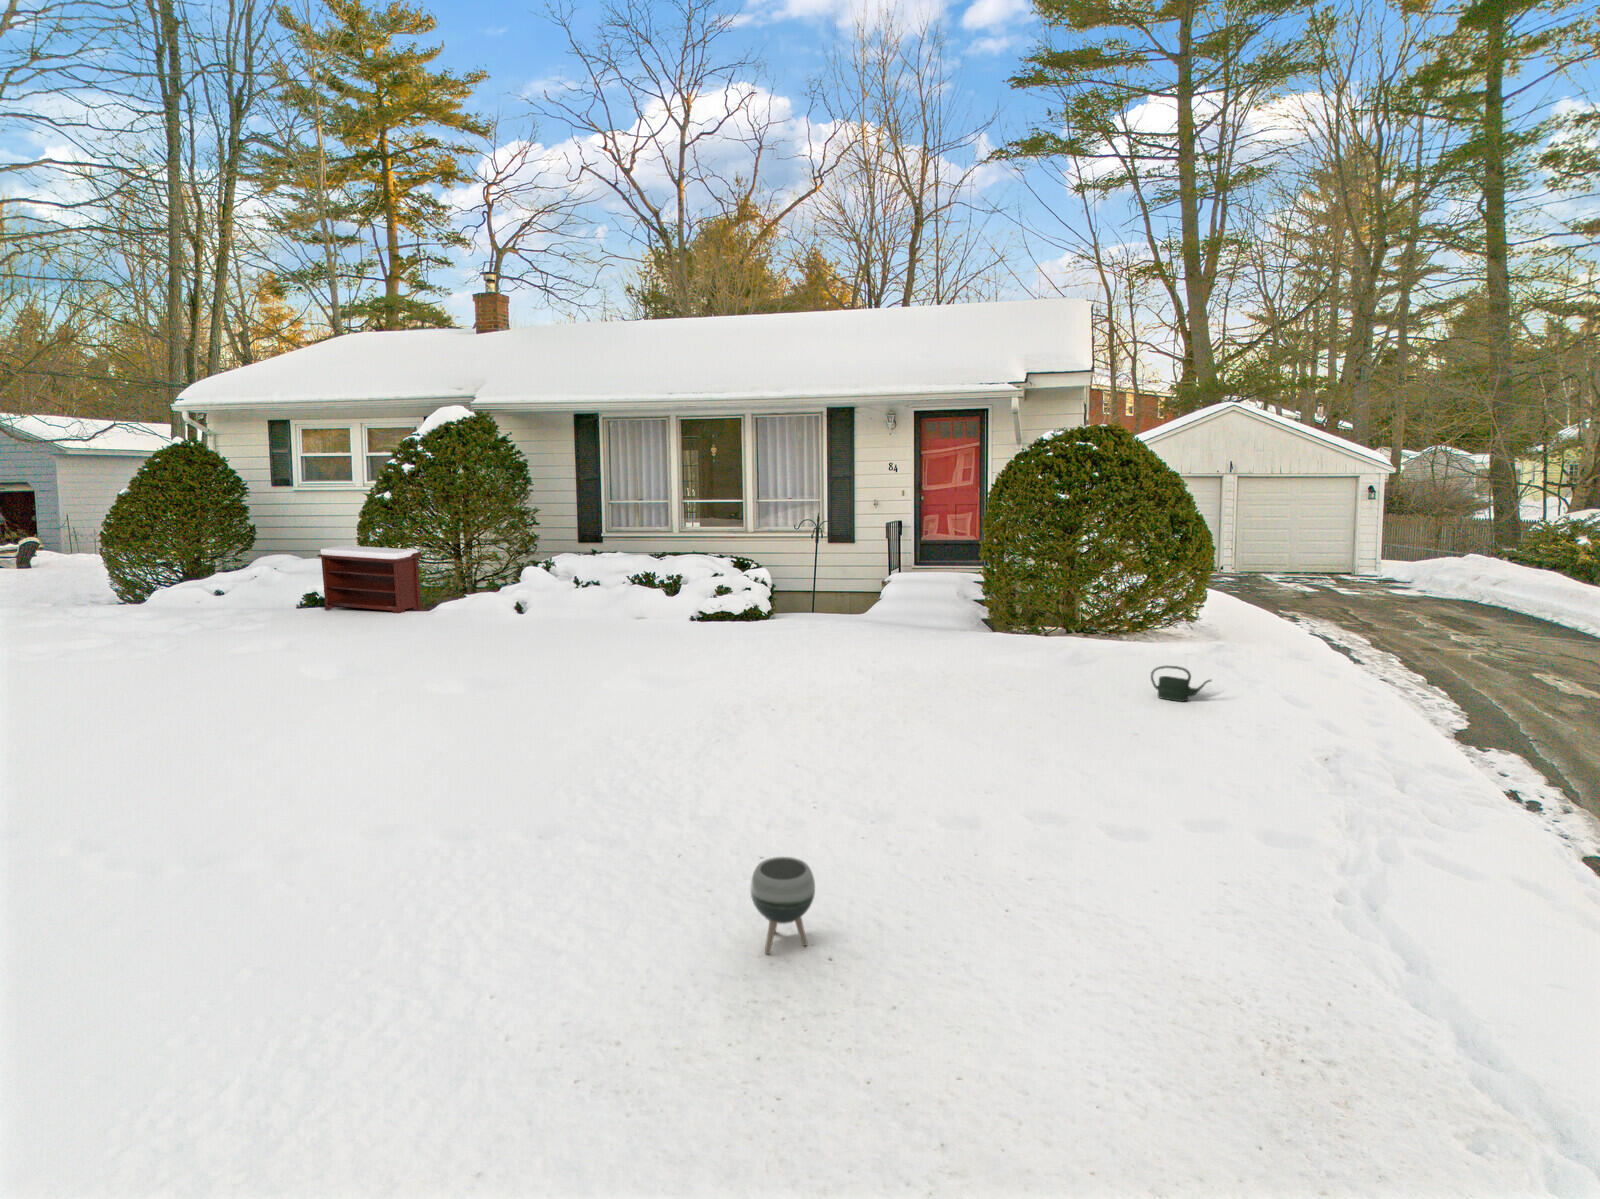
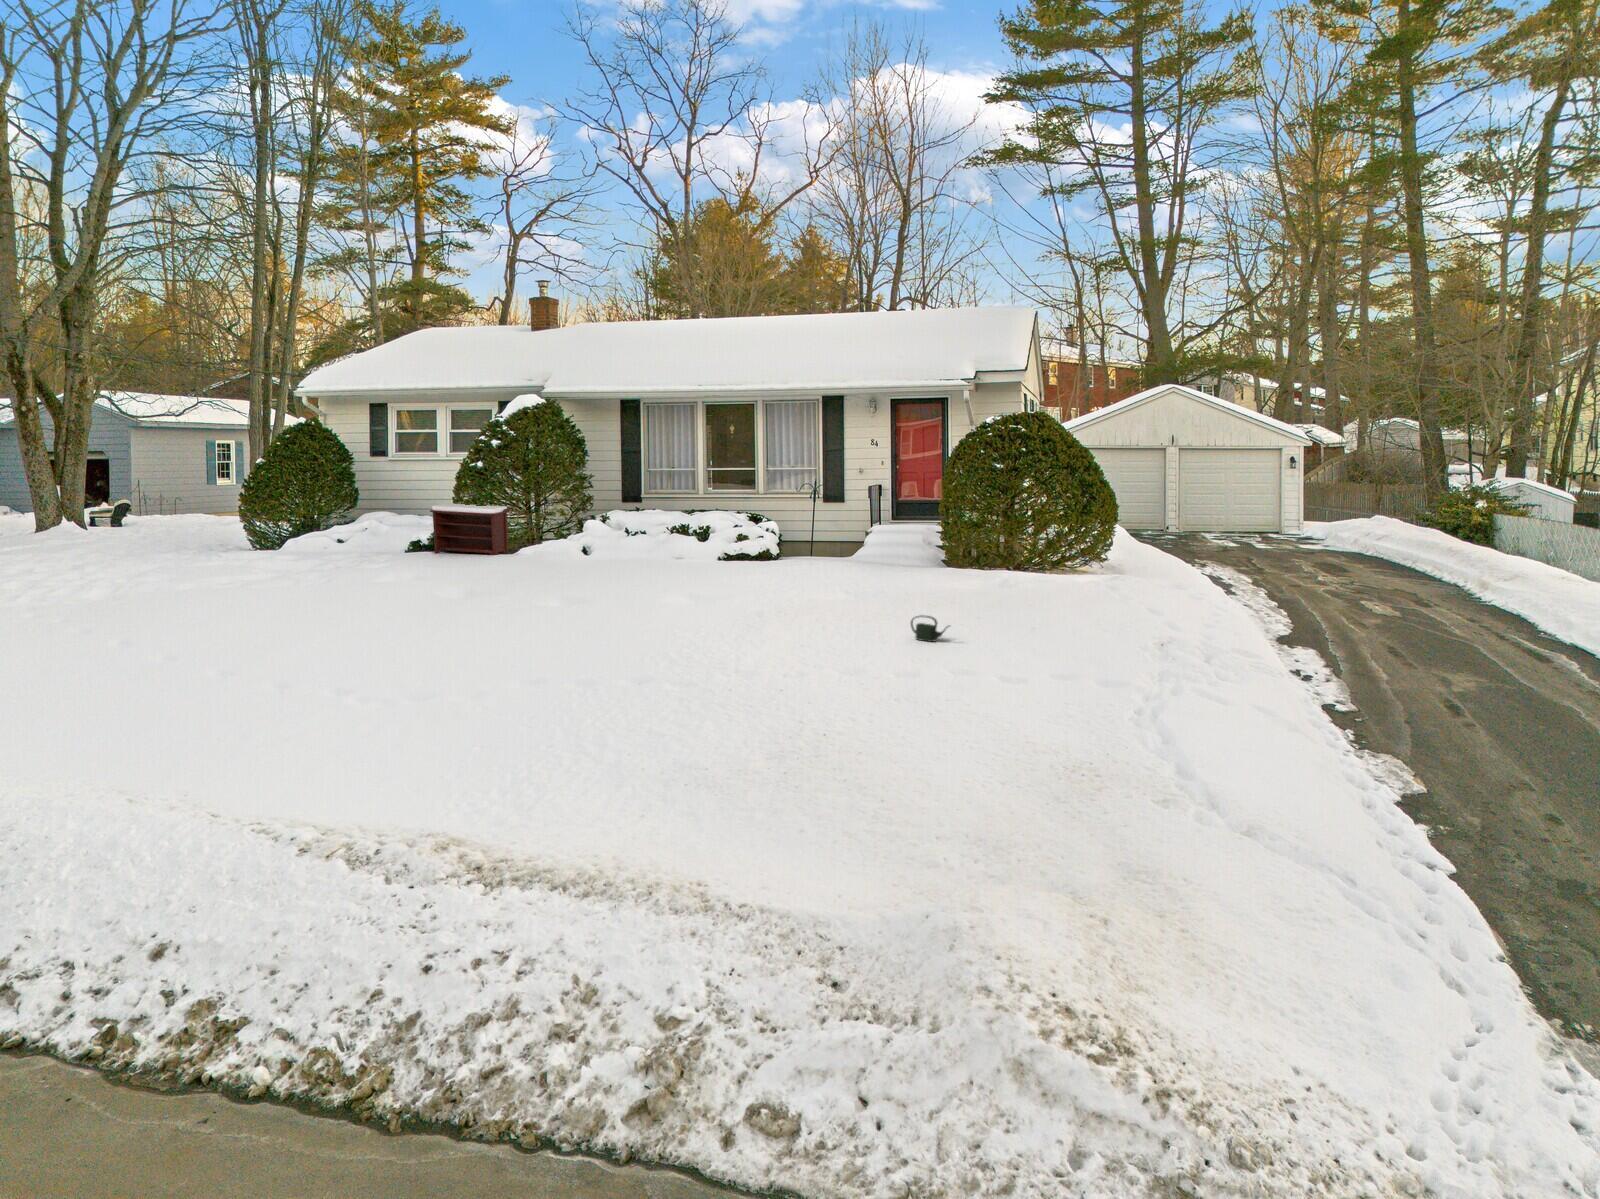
watering can: present [1151,666,1211,702] -> present [911,616,949,642]
planter: present [750,857,815,954] -> none [791,644,822,689]

